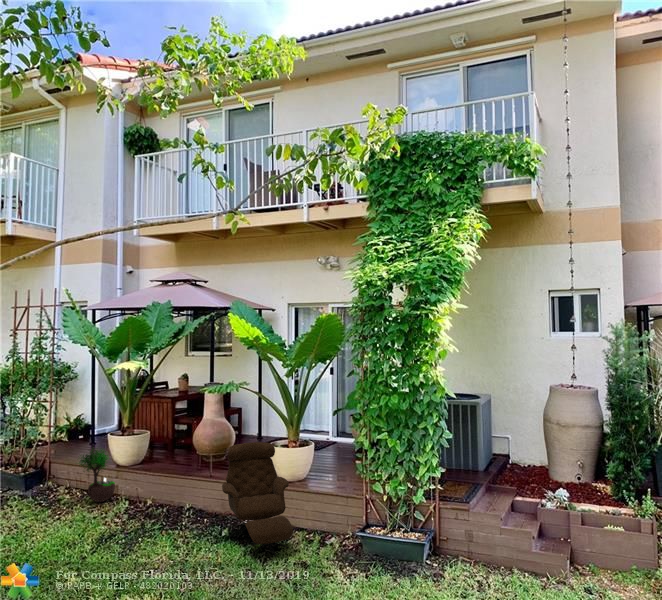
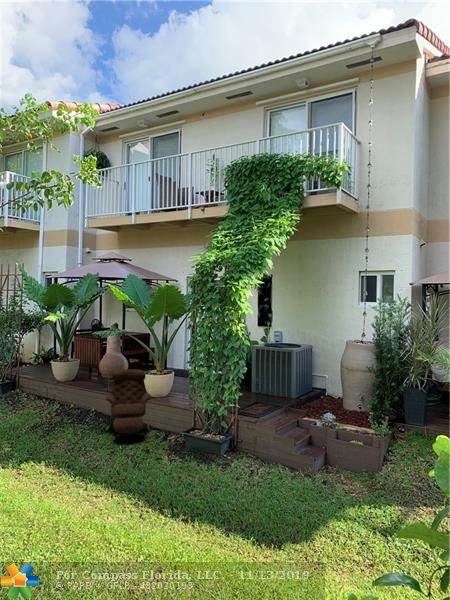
potted tree: present [79,450,115,502] -> none [28,365,55,402]

